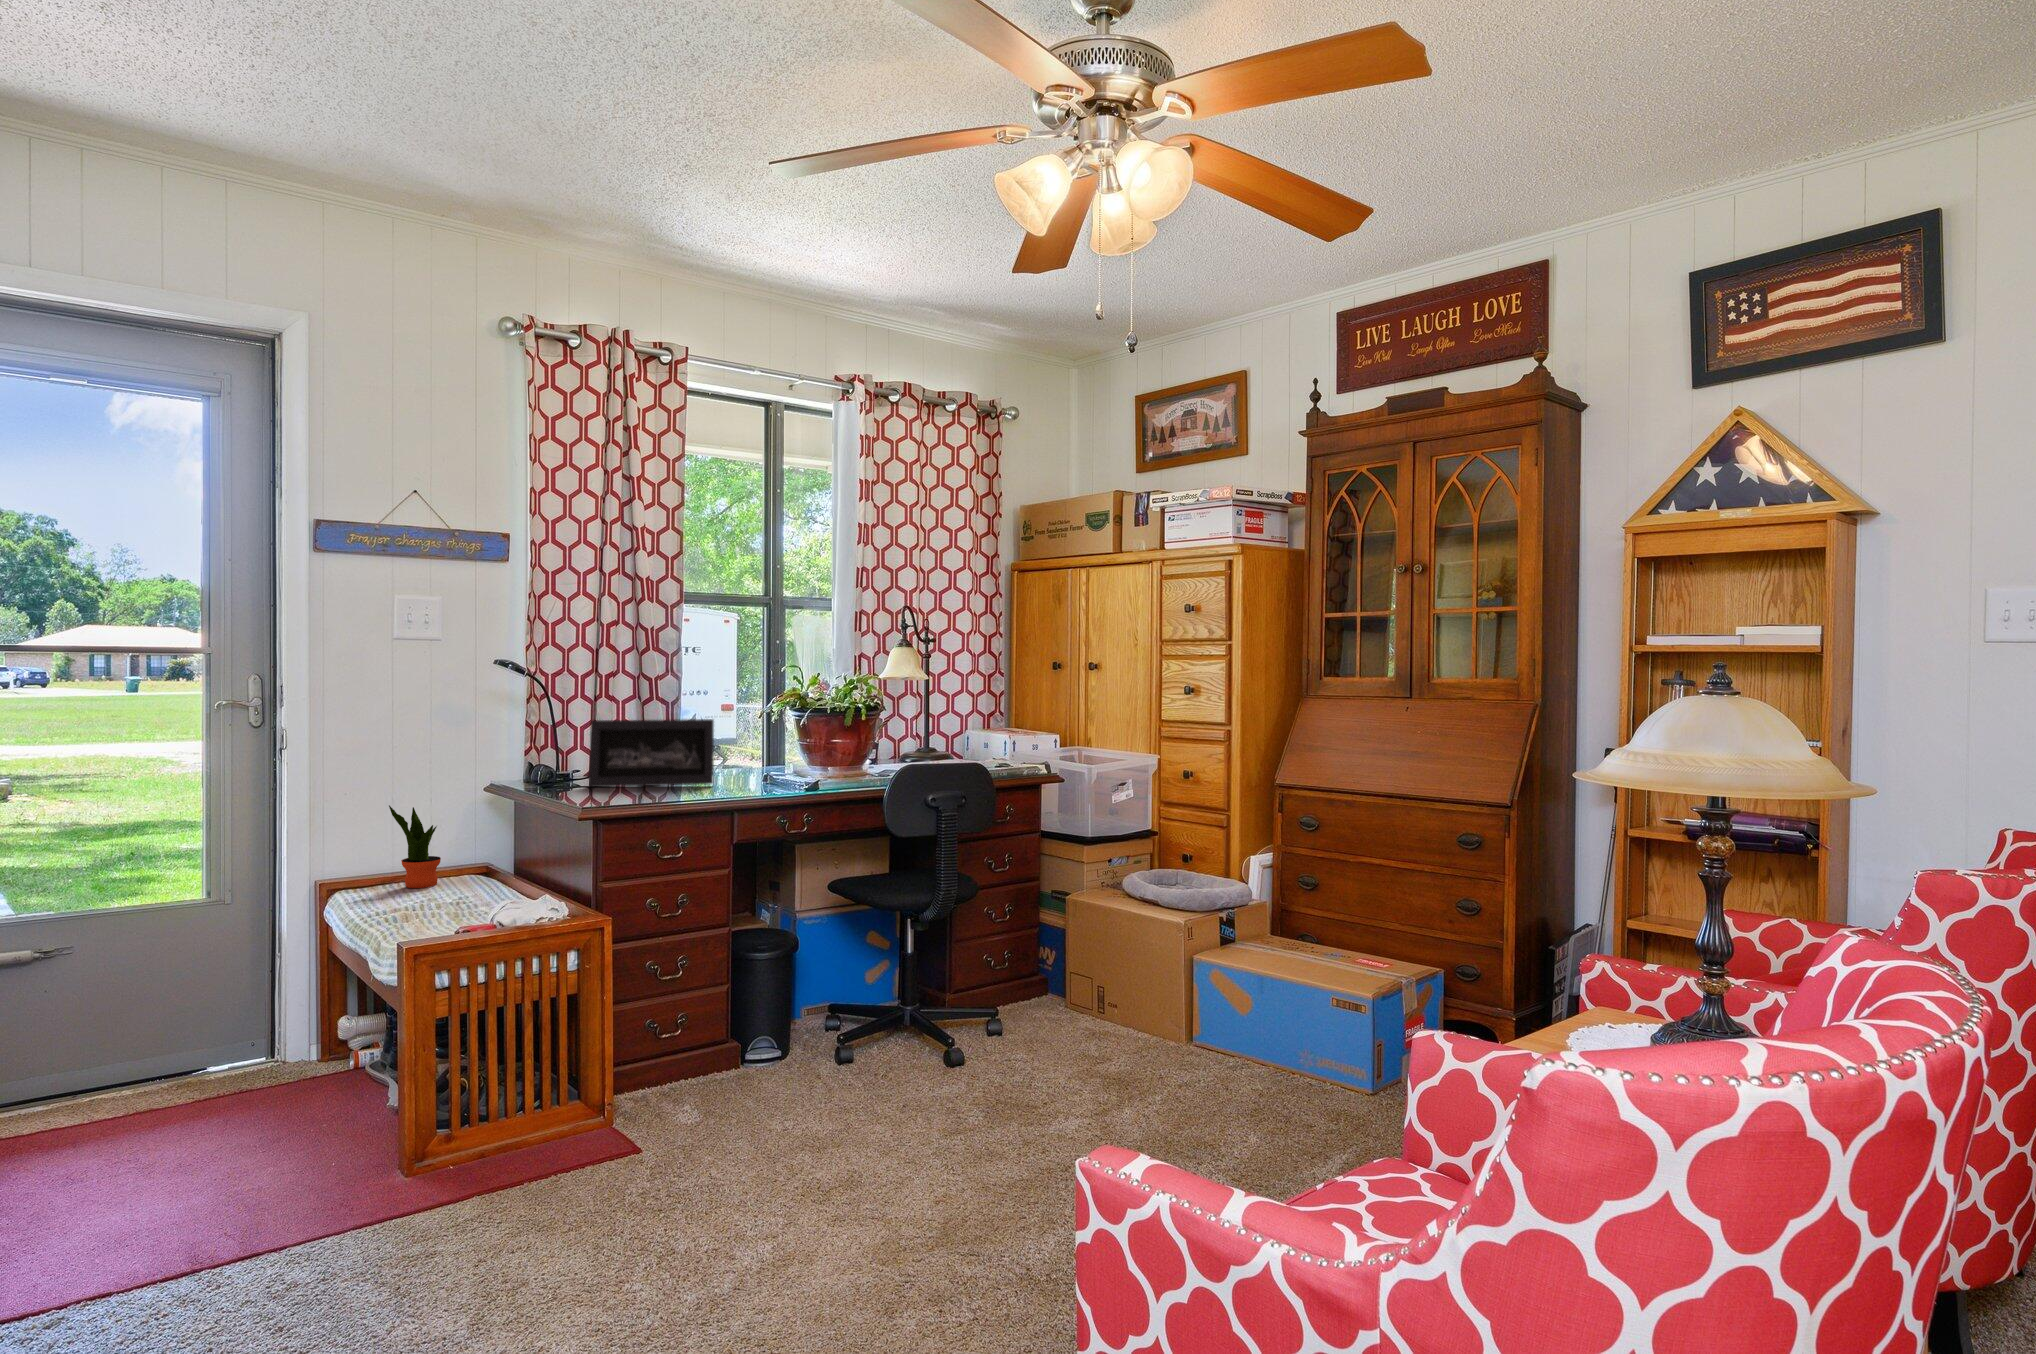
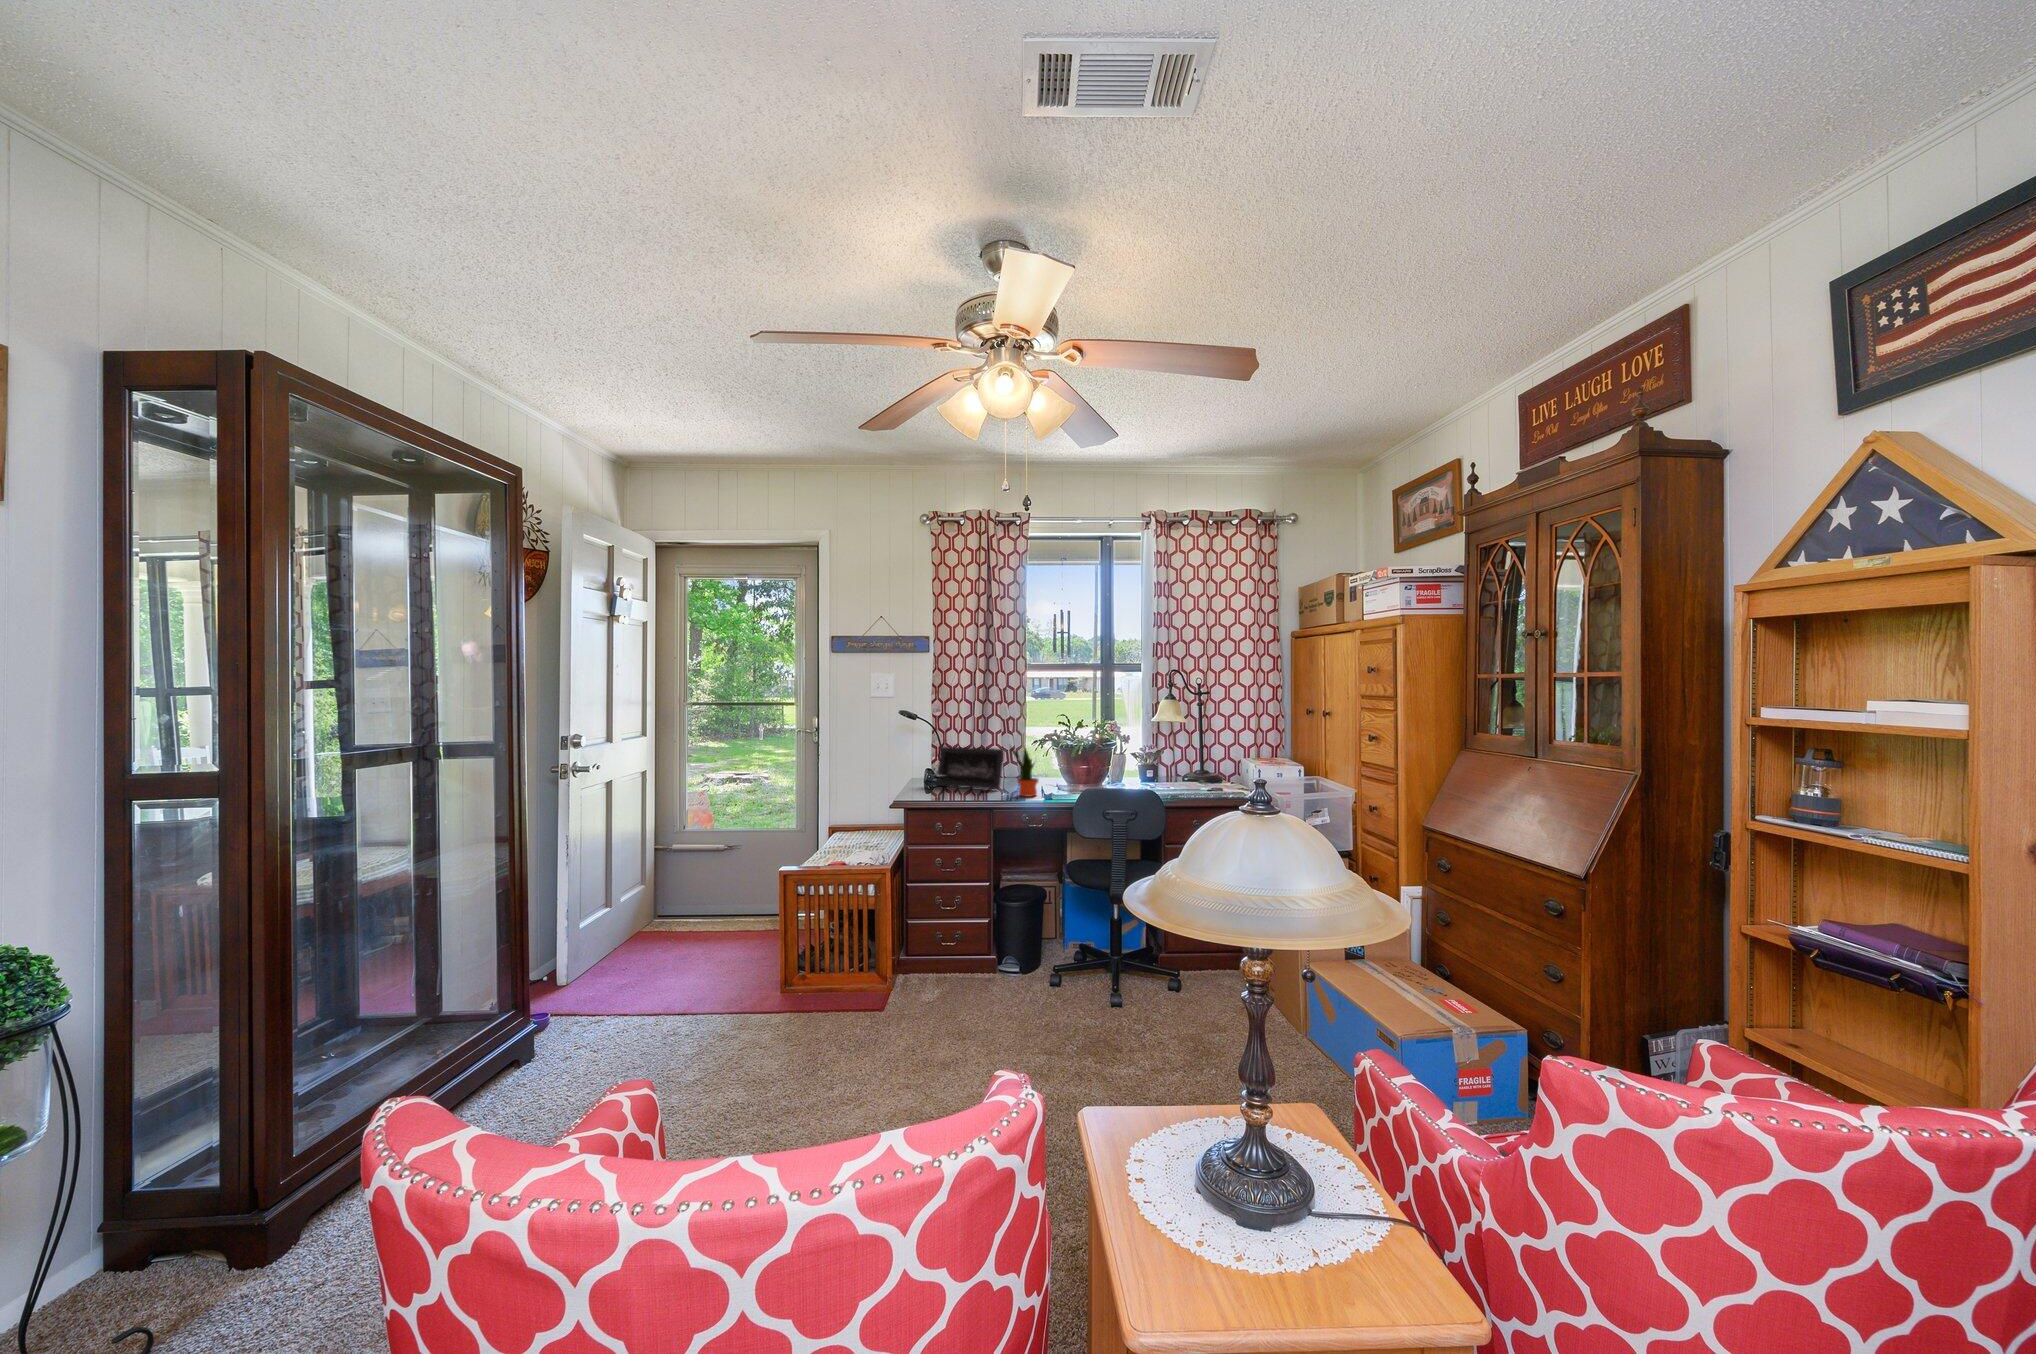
potted plant: present [389,805,441,888] -> present [1011,748,1038,797]

